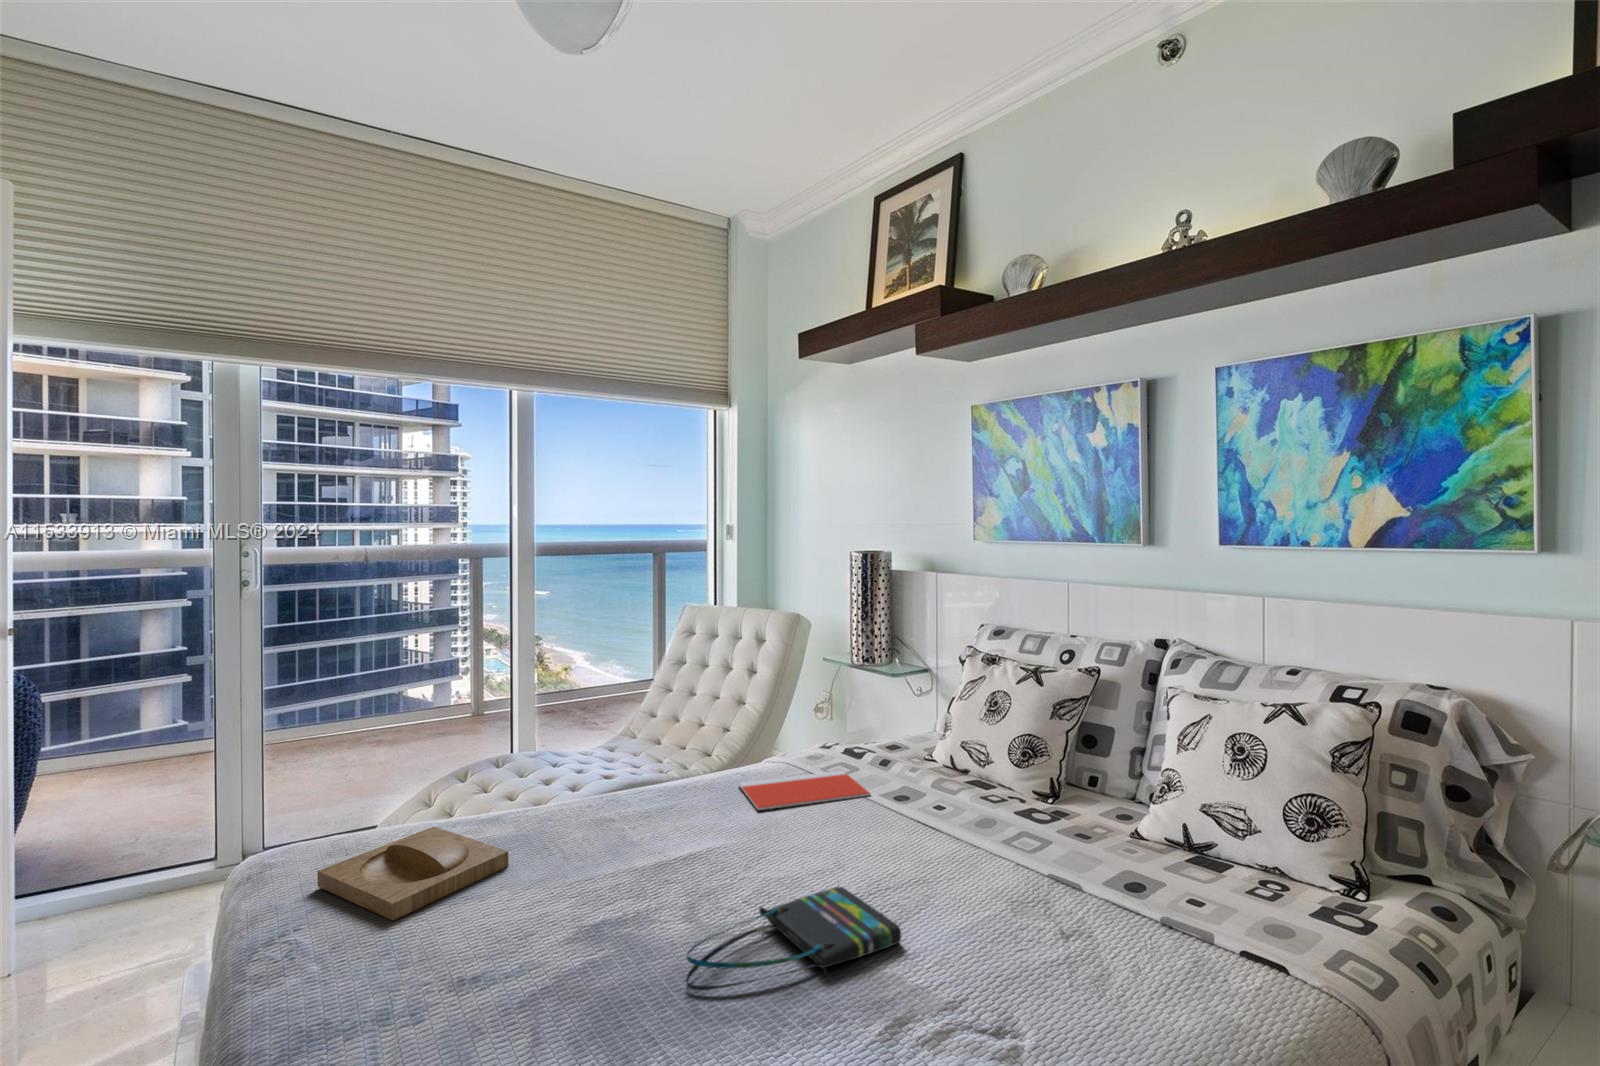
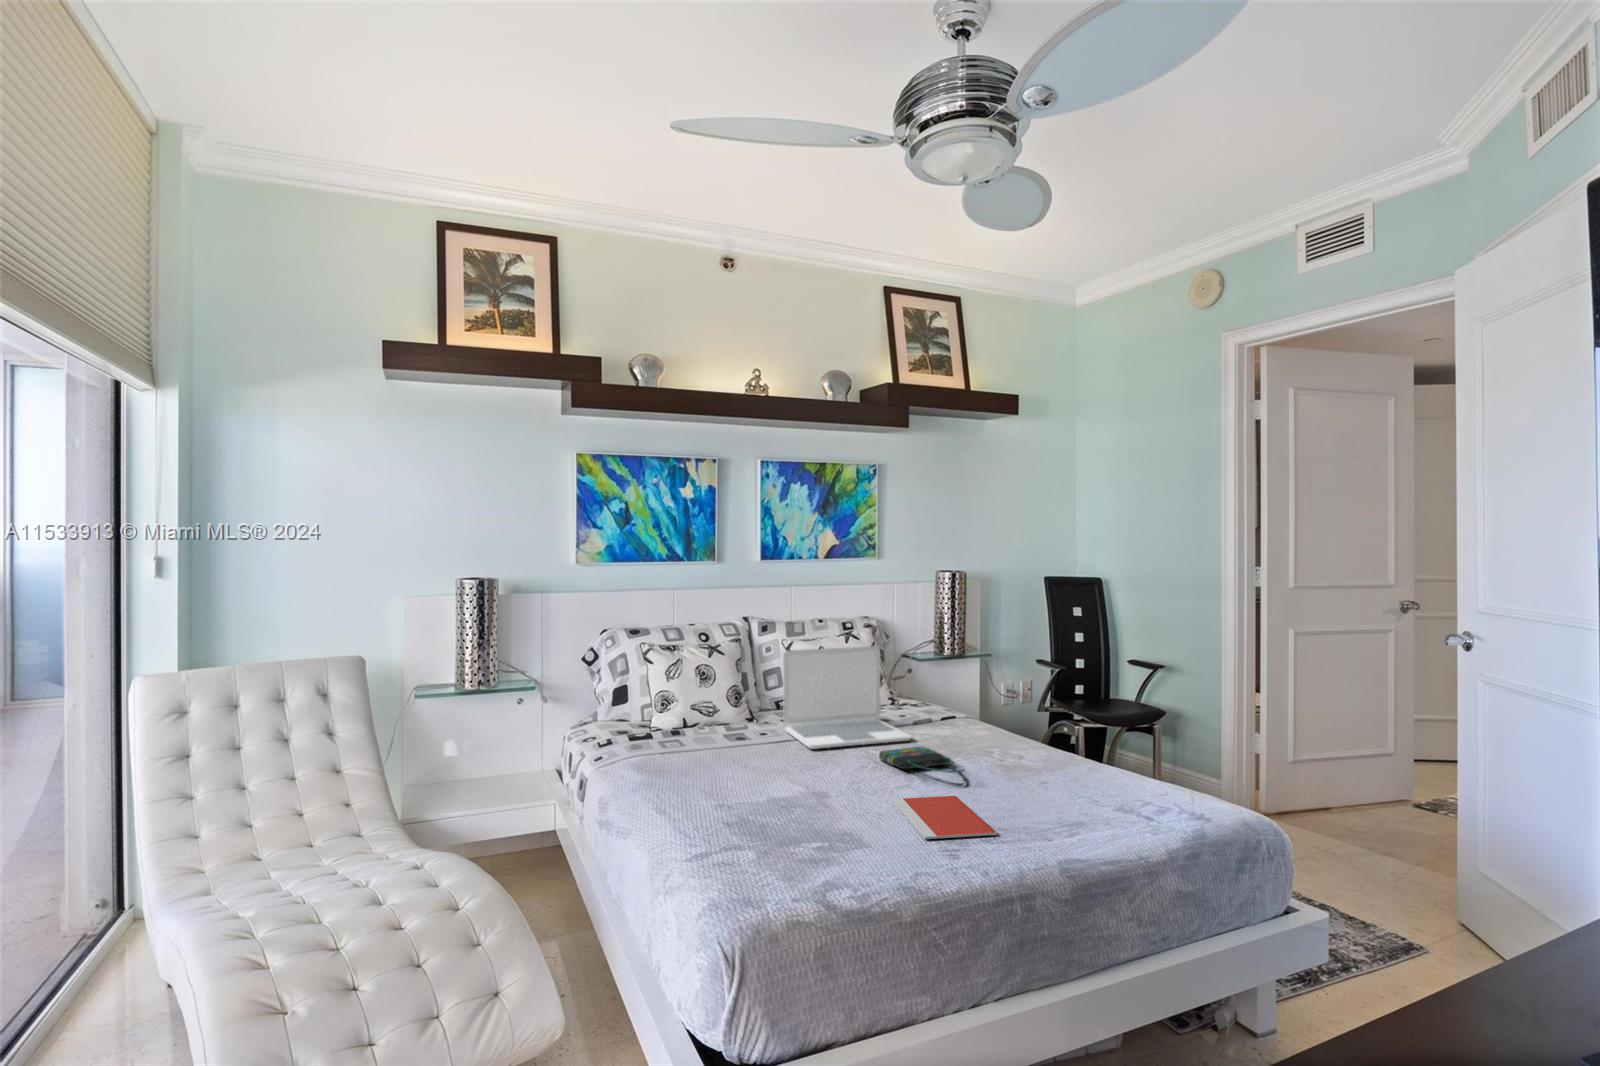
laptop: none [865,688,1109,921] -> present [783,646,911,749]
notebook: present [738,771,871,810] -> present [892,796,997,839]
tray: present [317,827,508,920] -> none [724,819,874,890]

